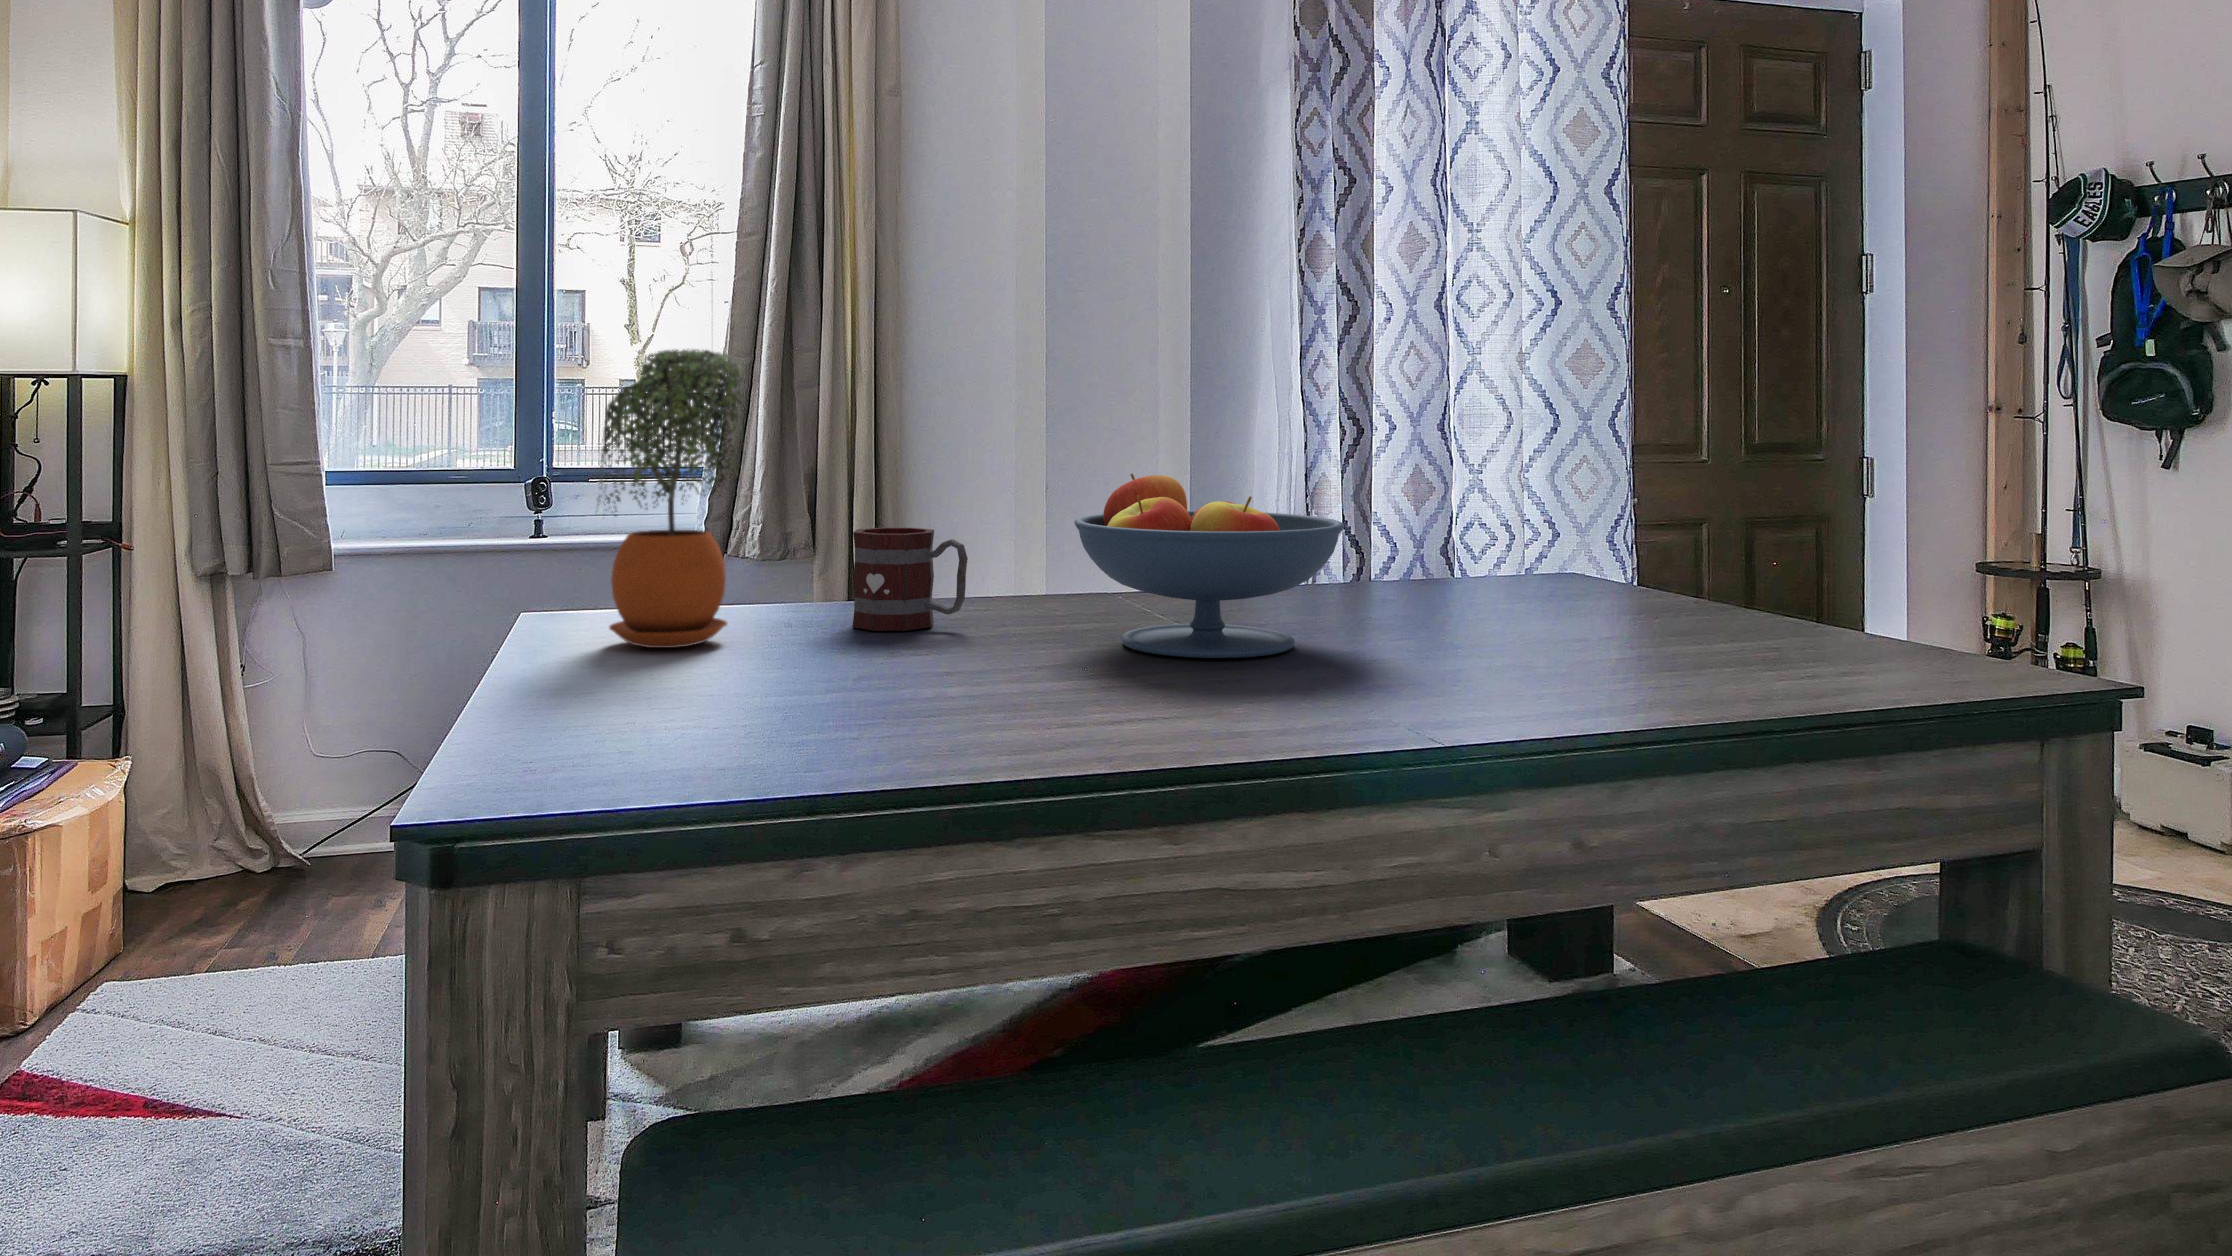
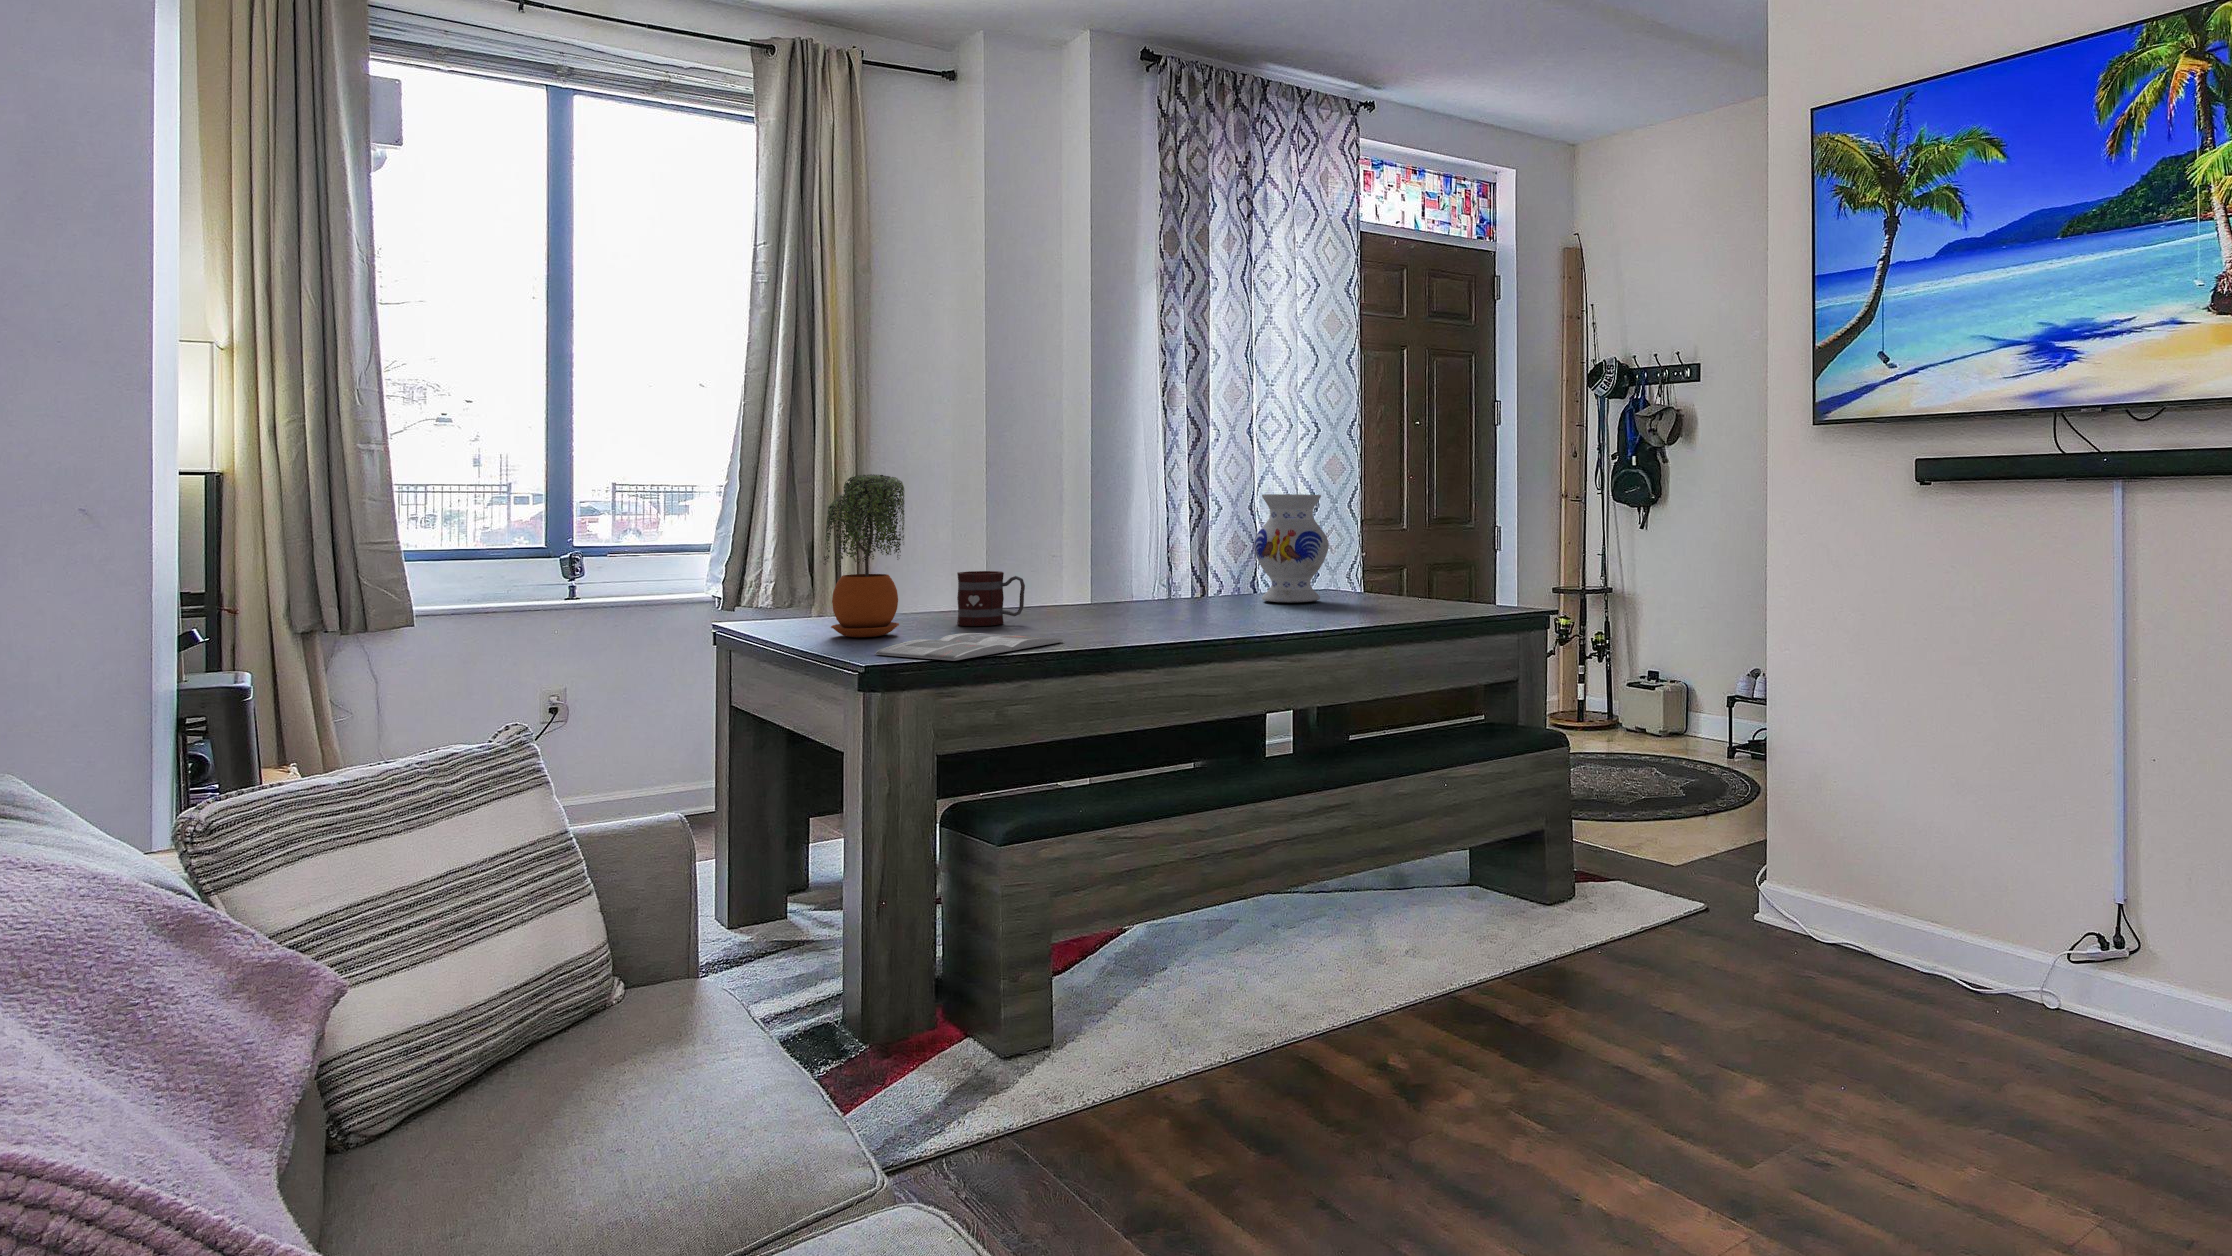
vase: none [1421,394,1567,601] -> present [1254,494,1329,603]
fruit bowl: present [1074,474,1344,658] -> none [1089,539,1227,628]
magazine: none [594,654,983,734] -> present [875,633,1064,661]

